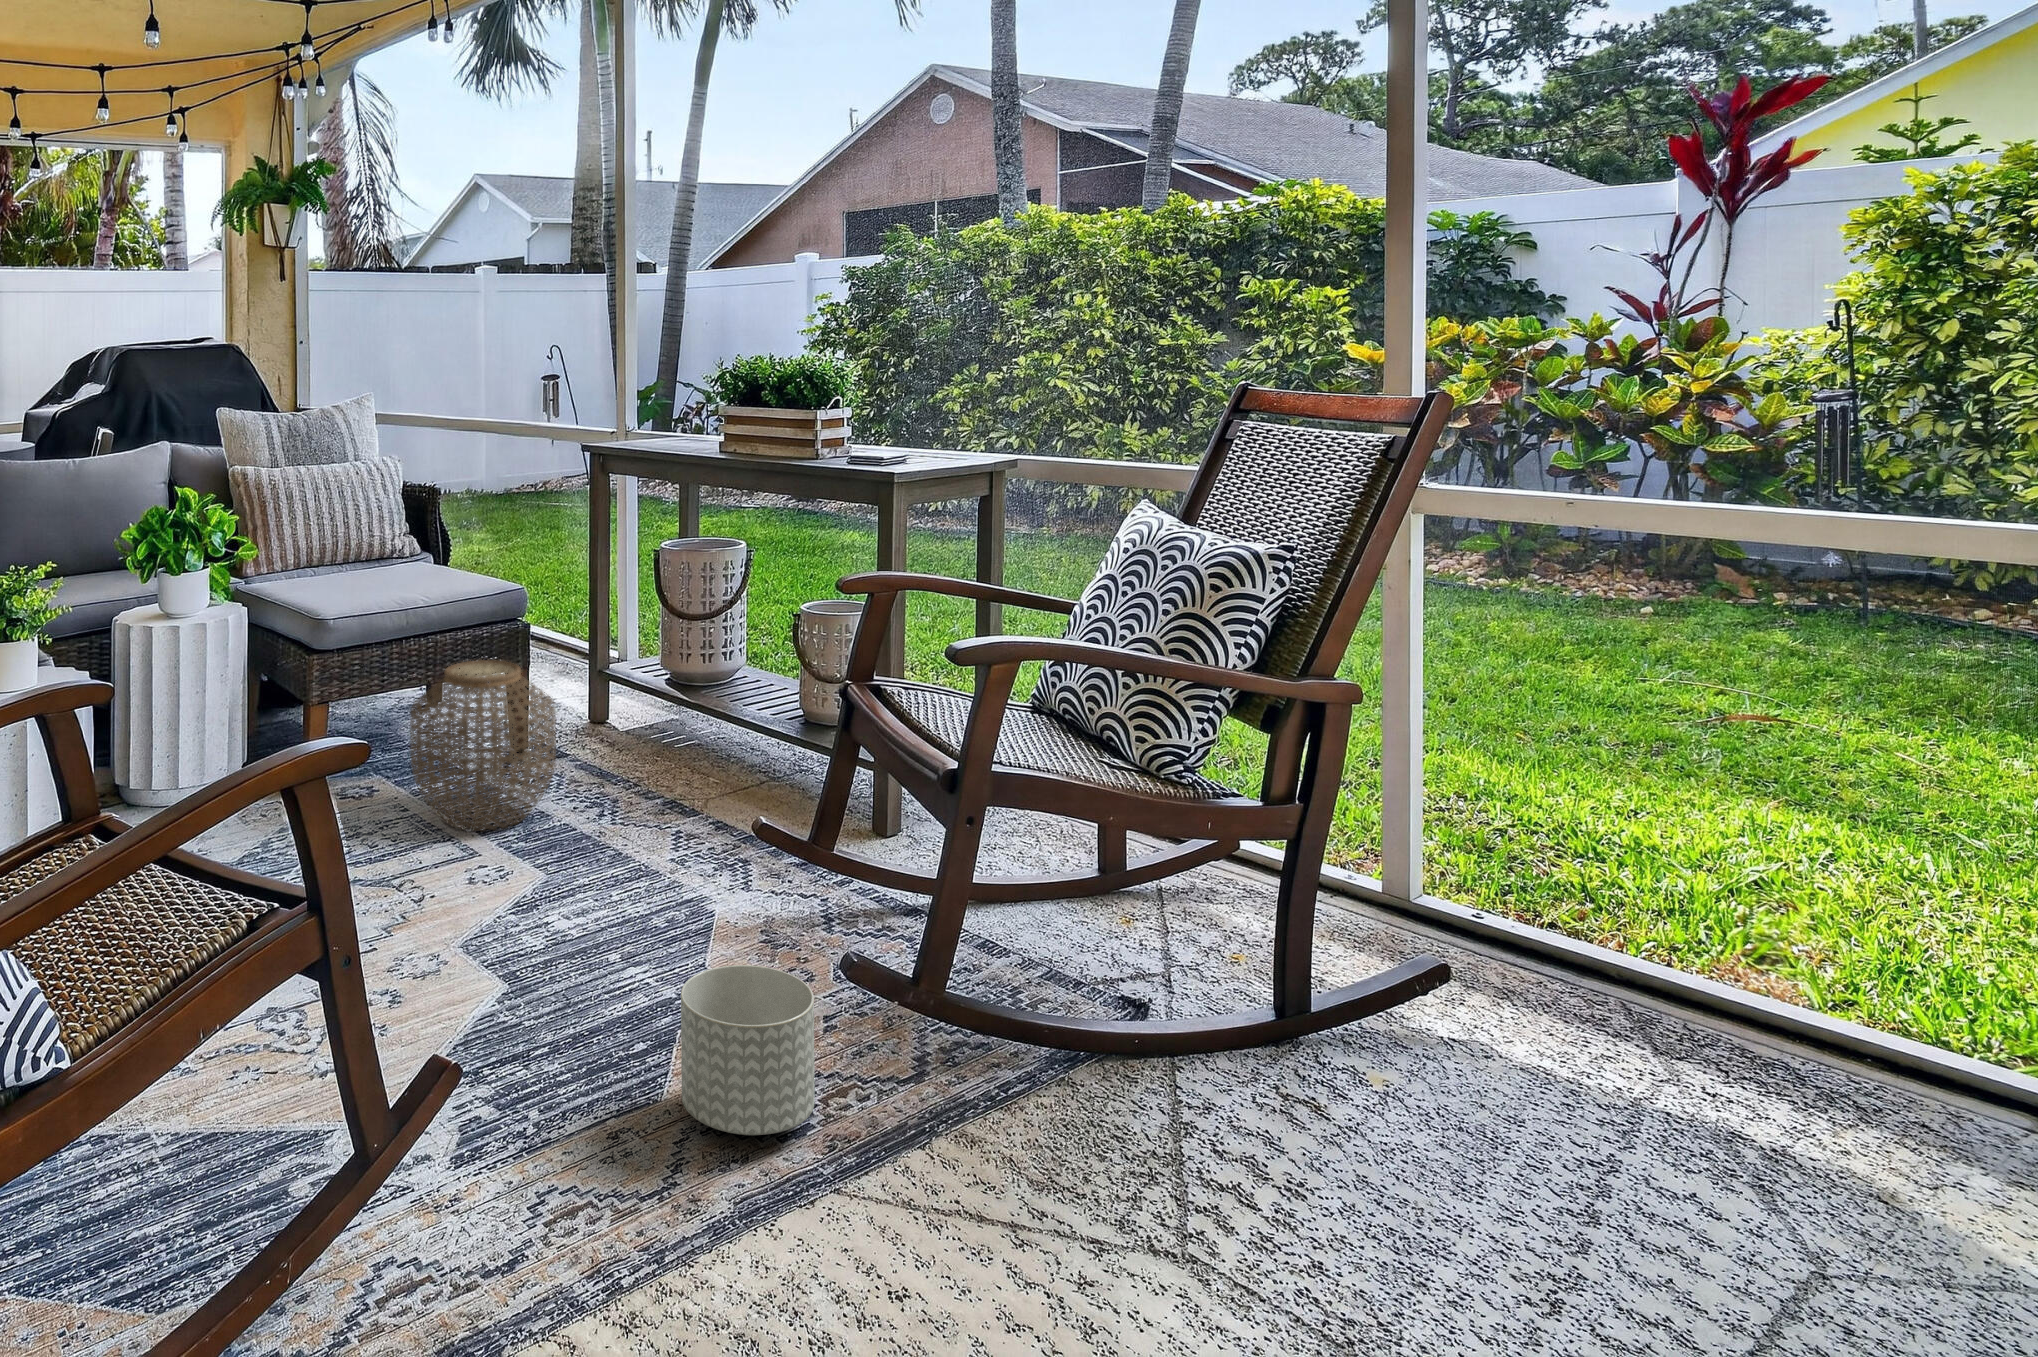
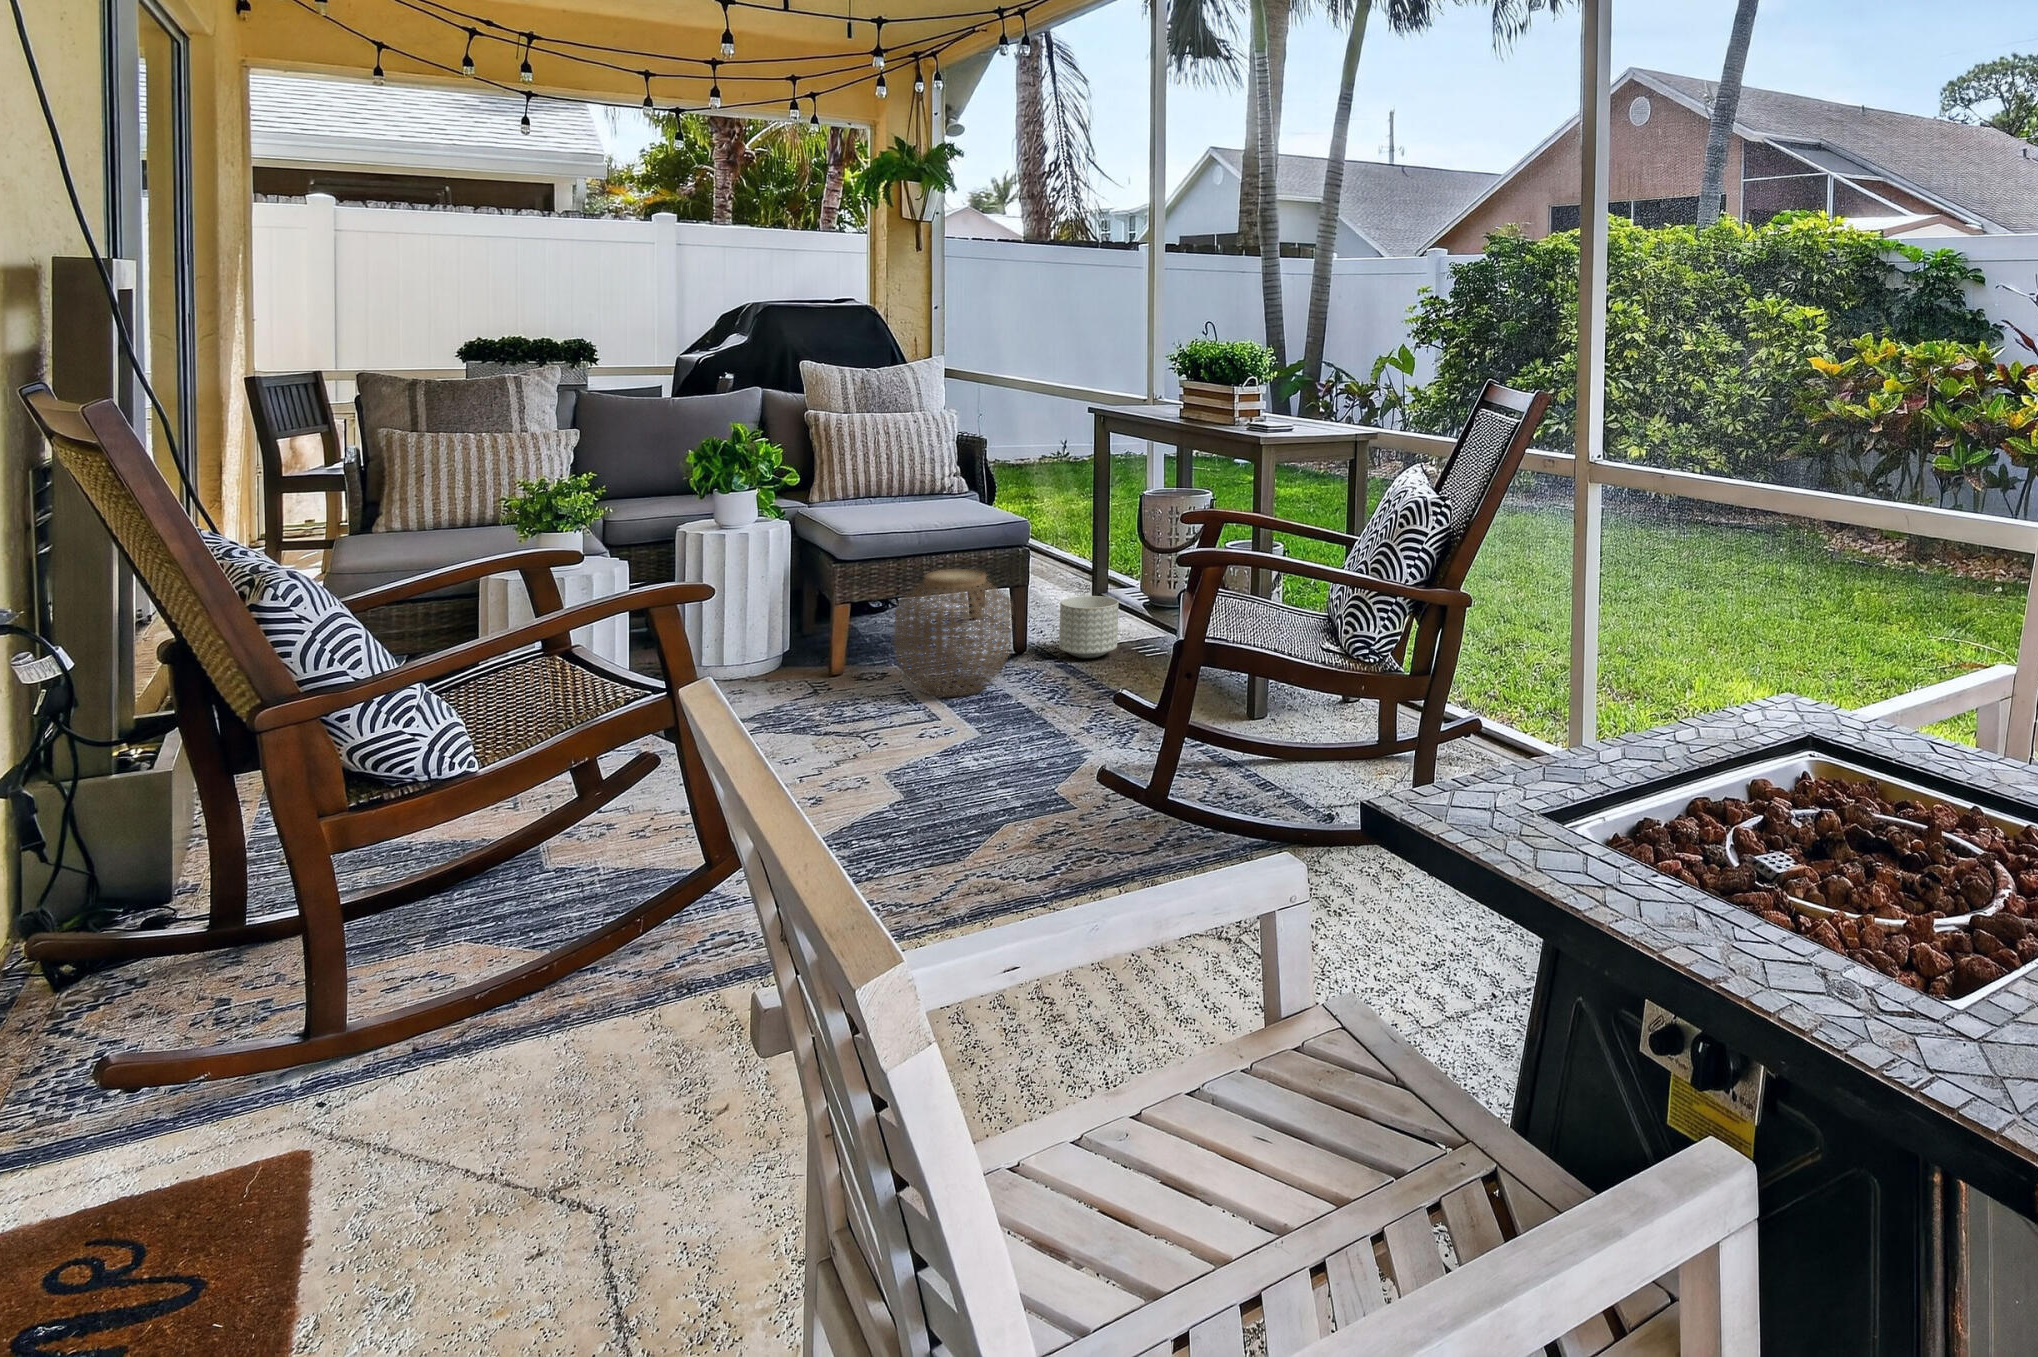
planter: present [681,965,815,1135] -> present [1059,596,1119,658]

